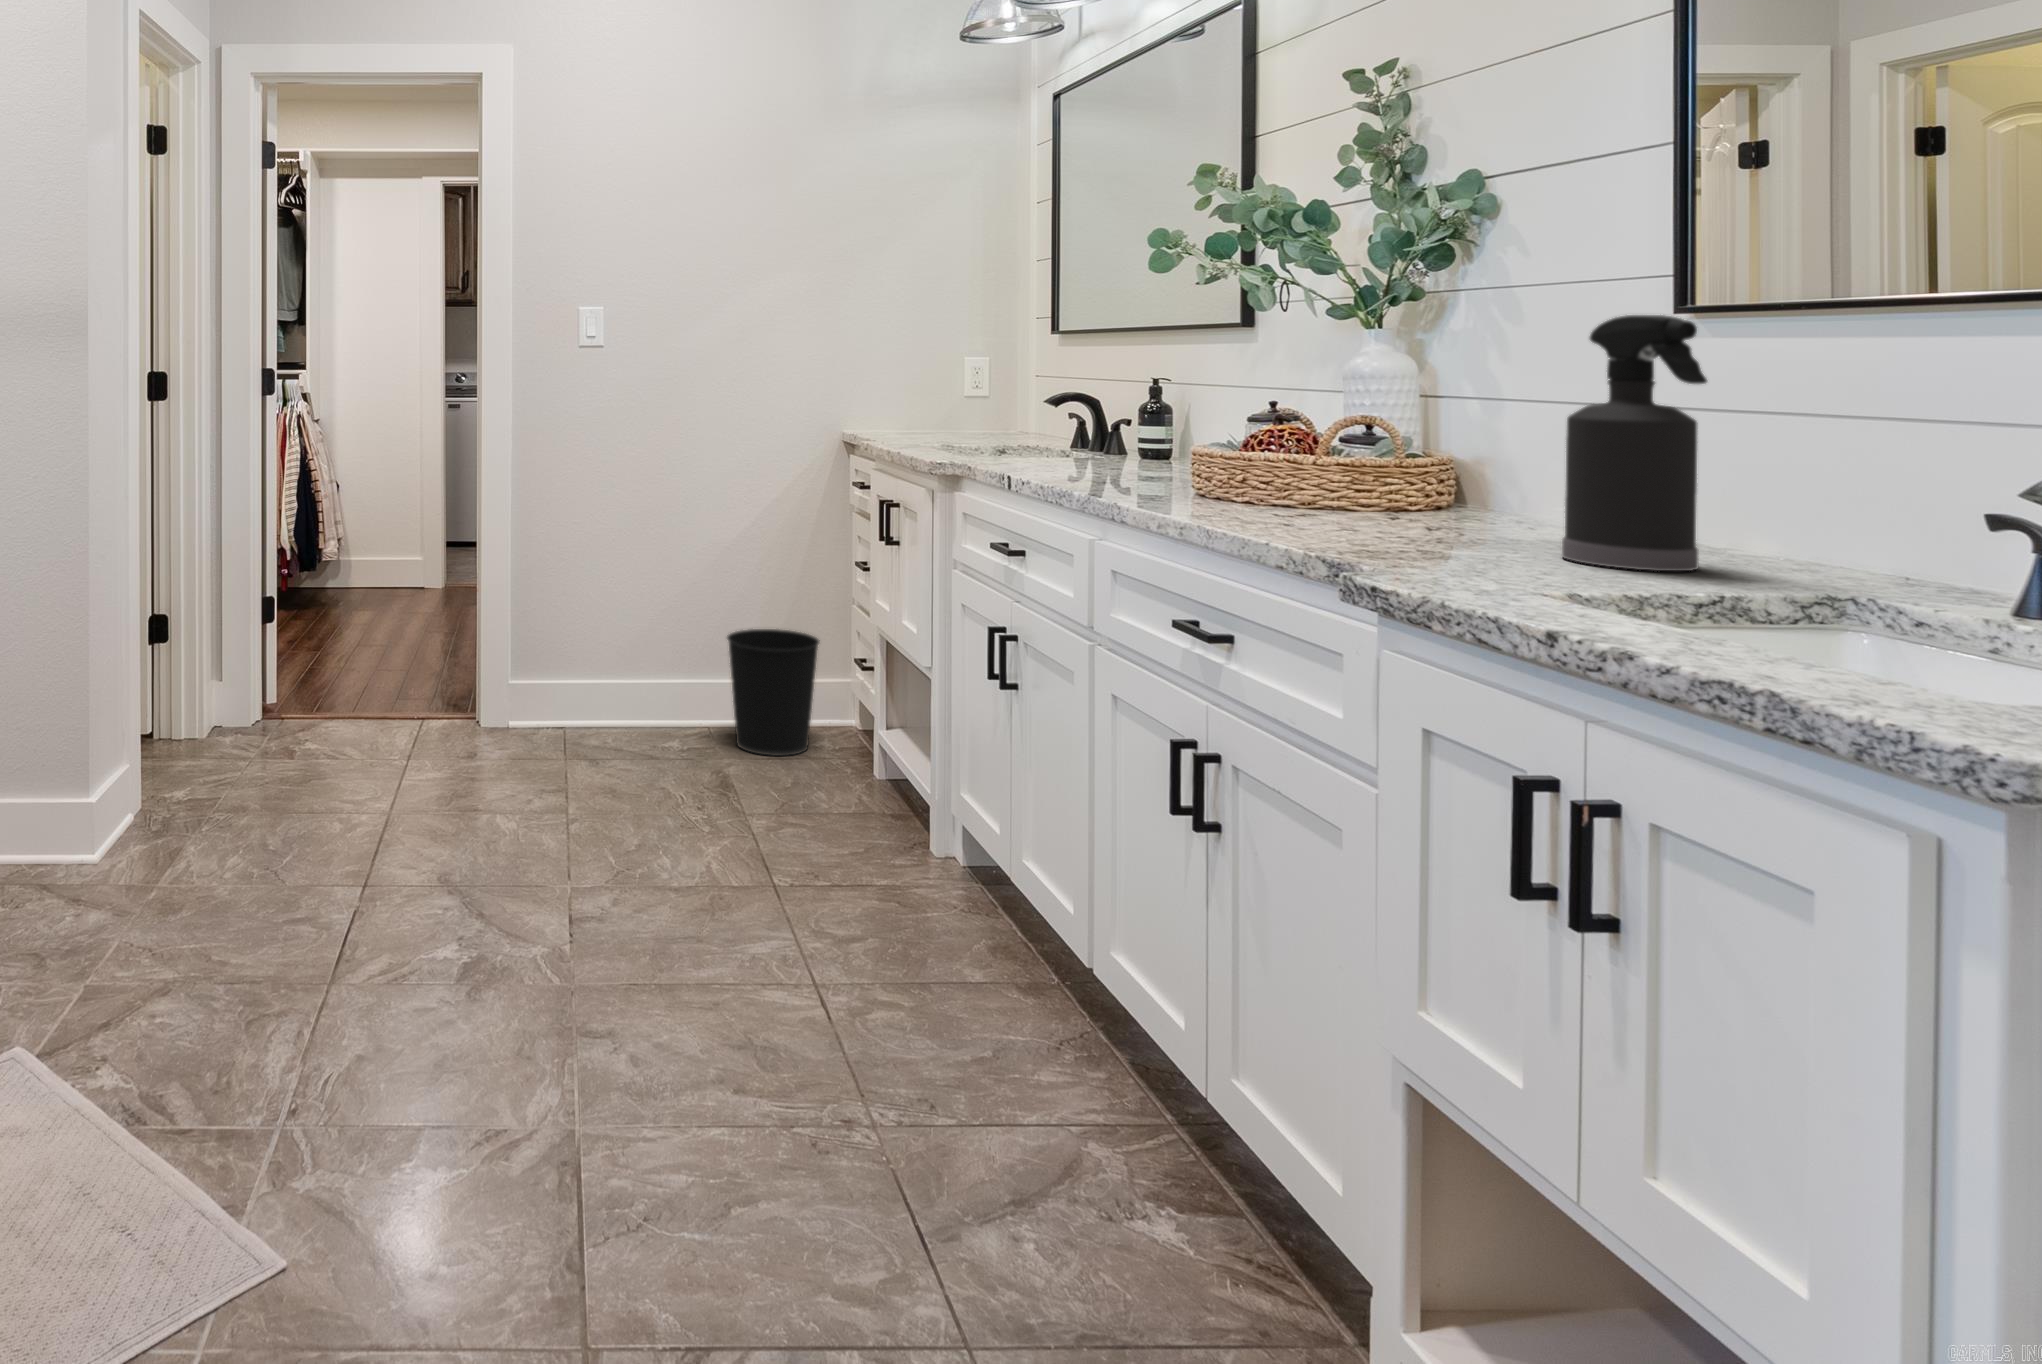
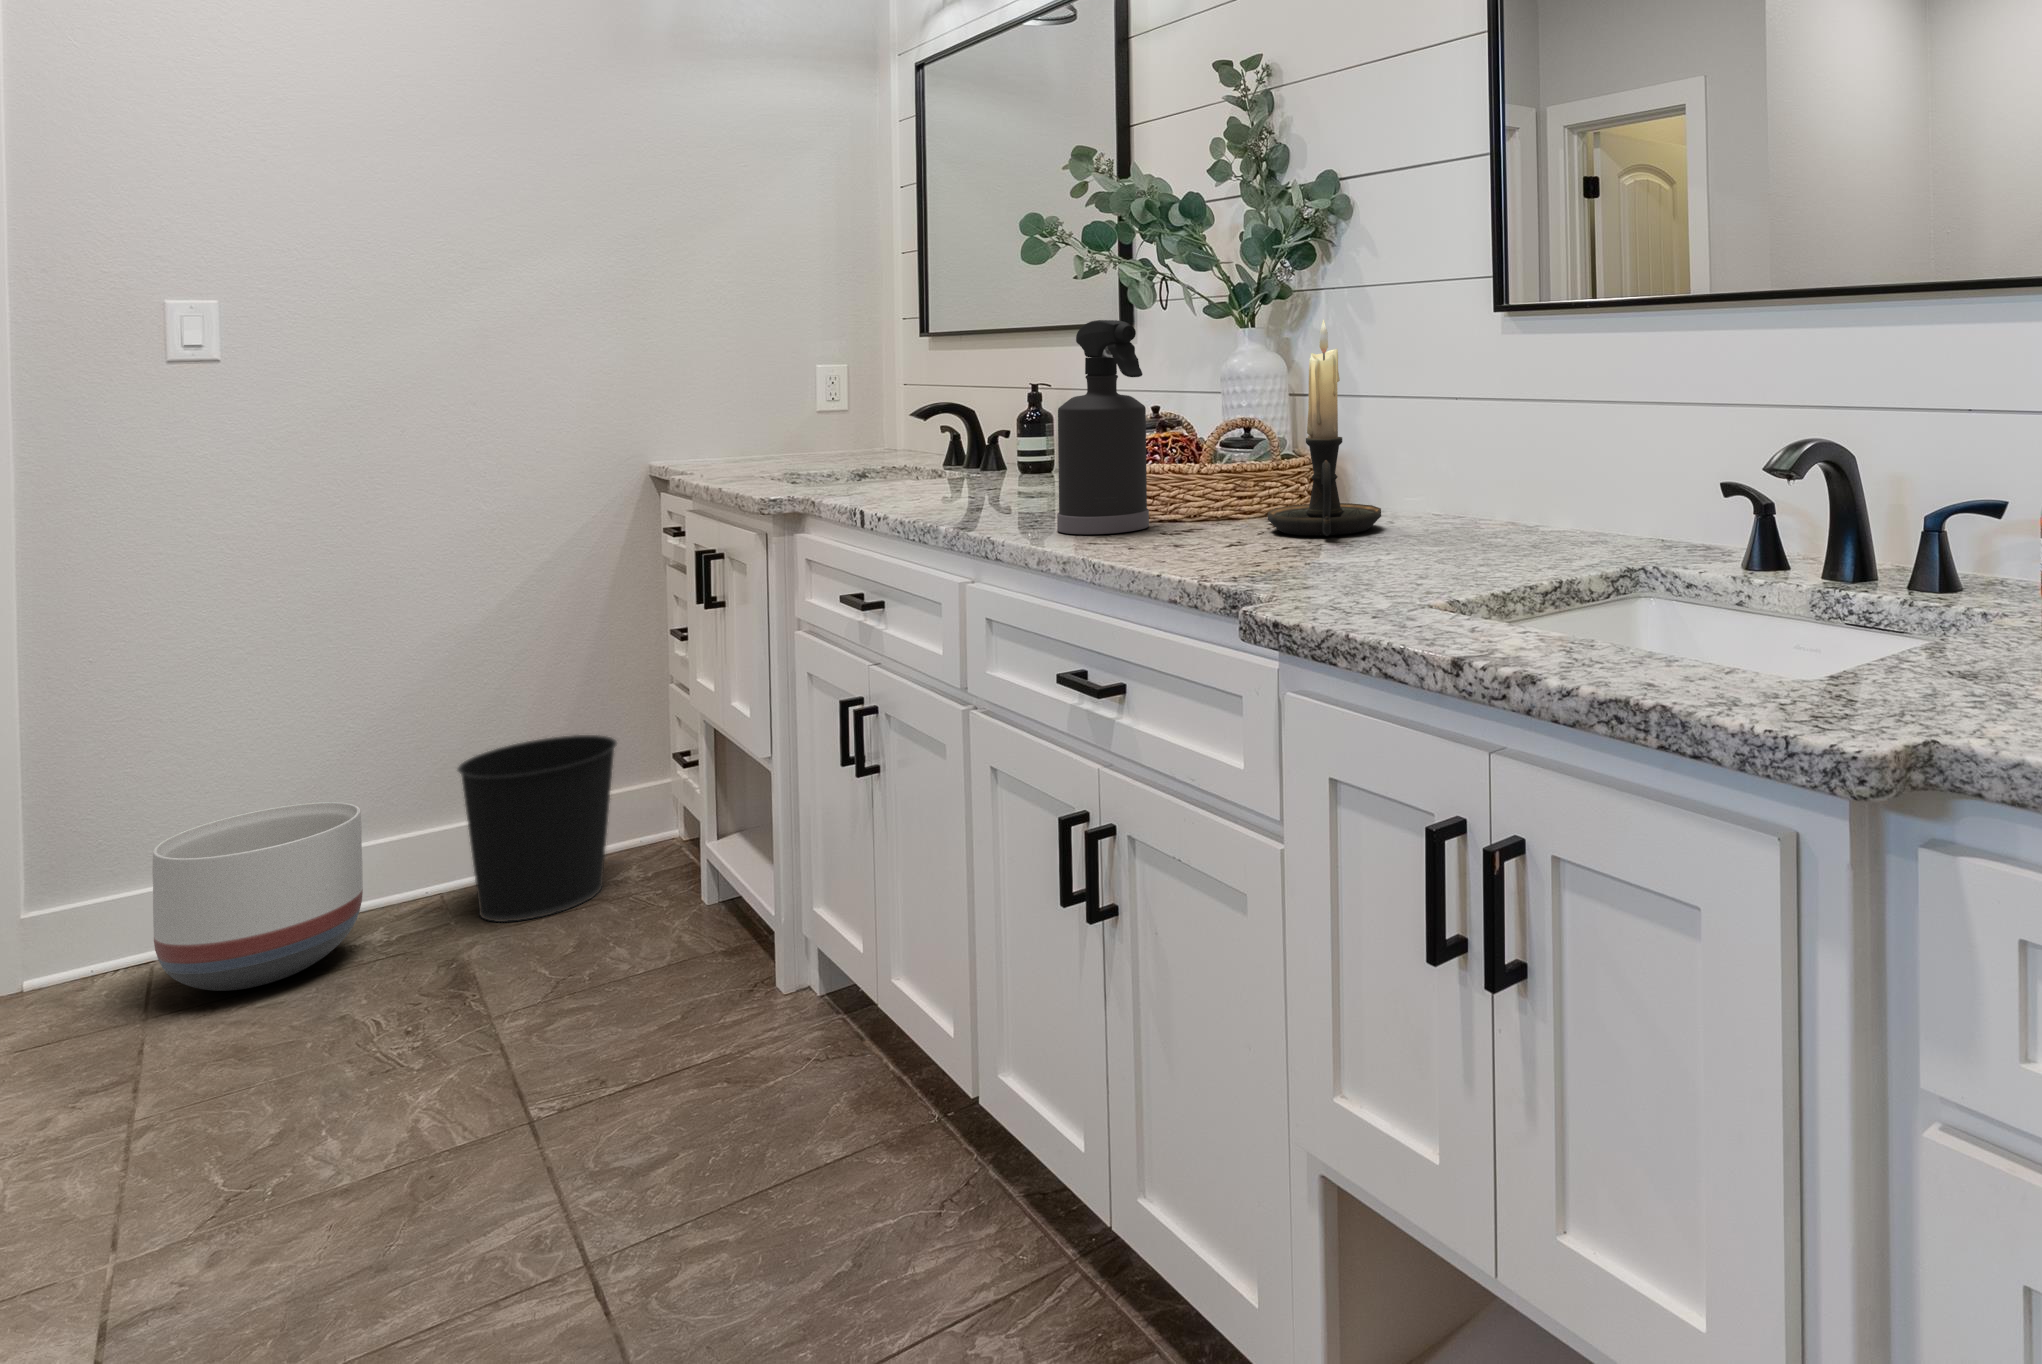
spray bottle: present [1562,315,1707,571] -> present [1057,320,1149,534]
candle holder: none [1386,320,1523,535] -> present [1268,320,1381,536]
planter: none [582,640,677,751] -> present [152,802,363,991]

